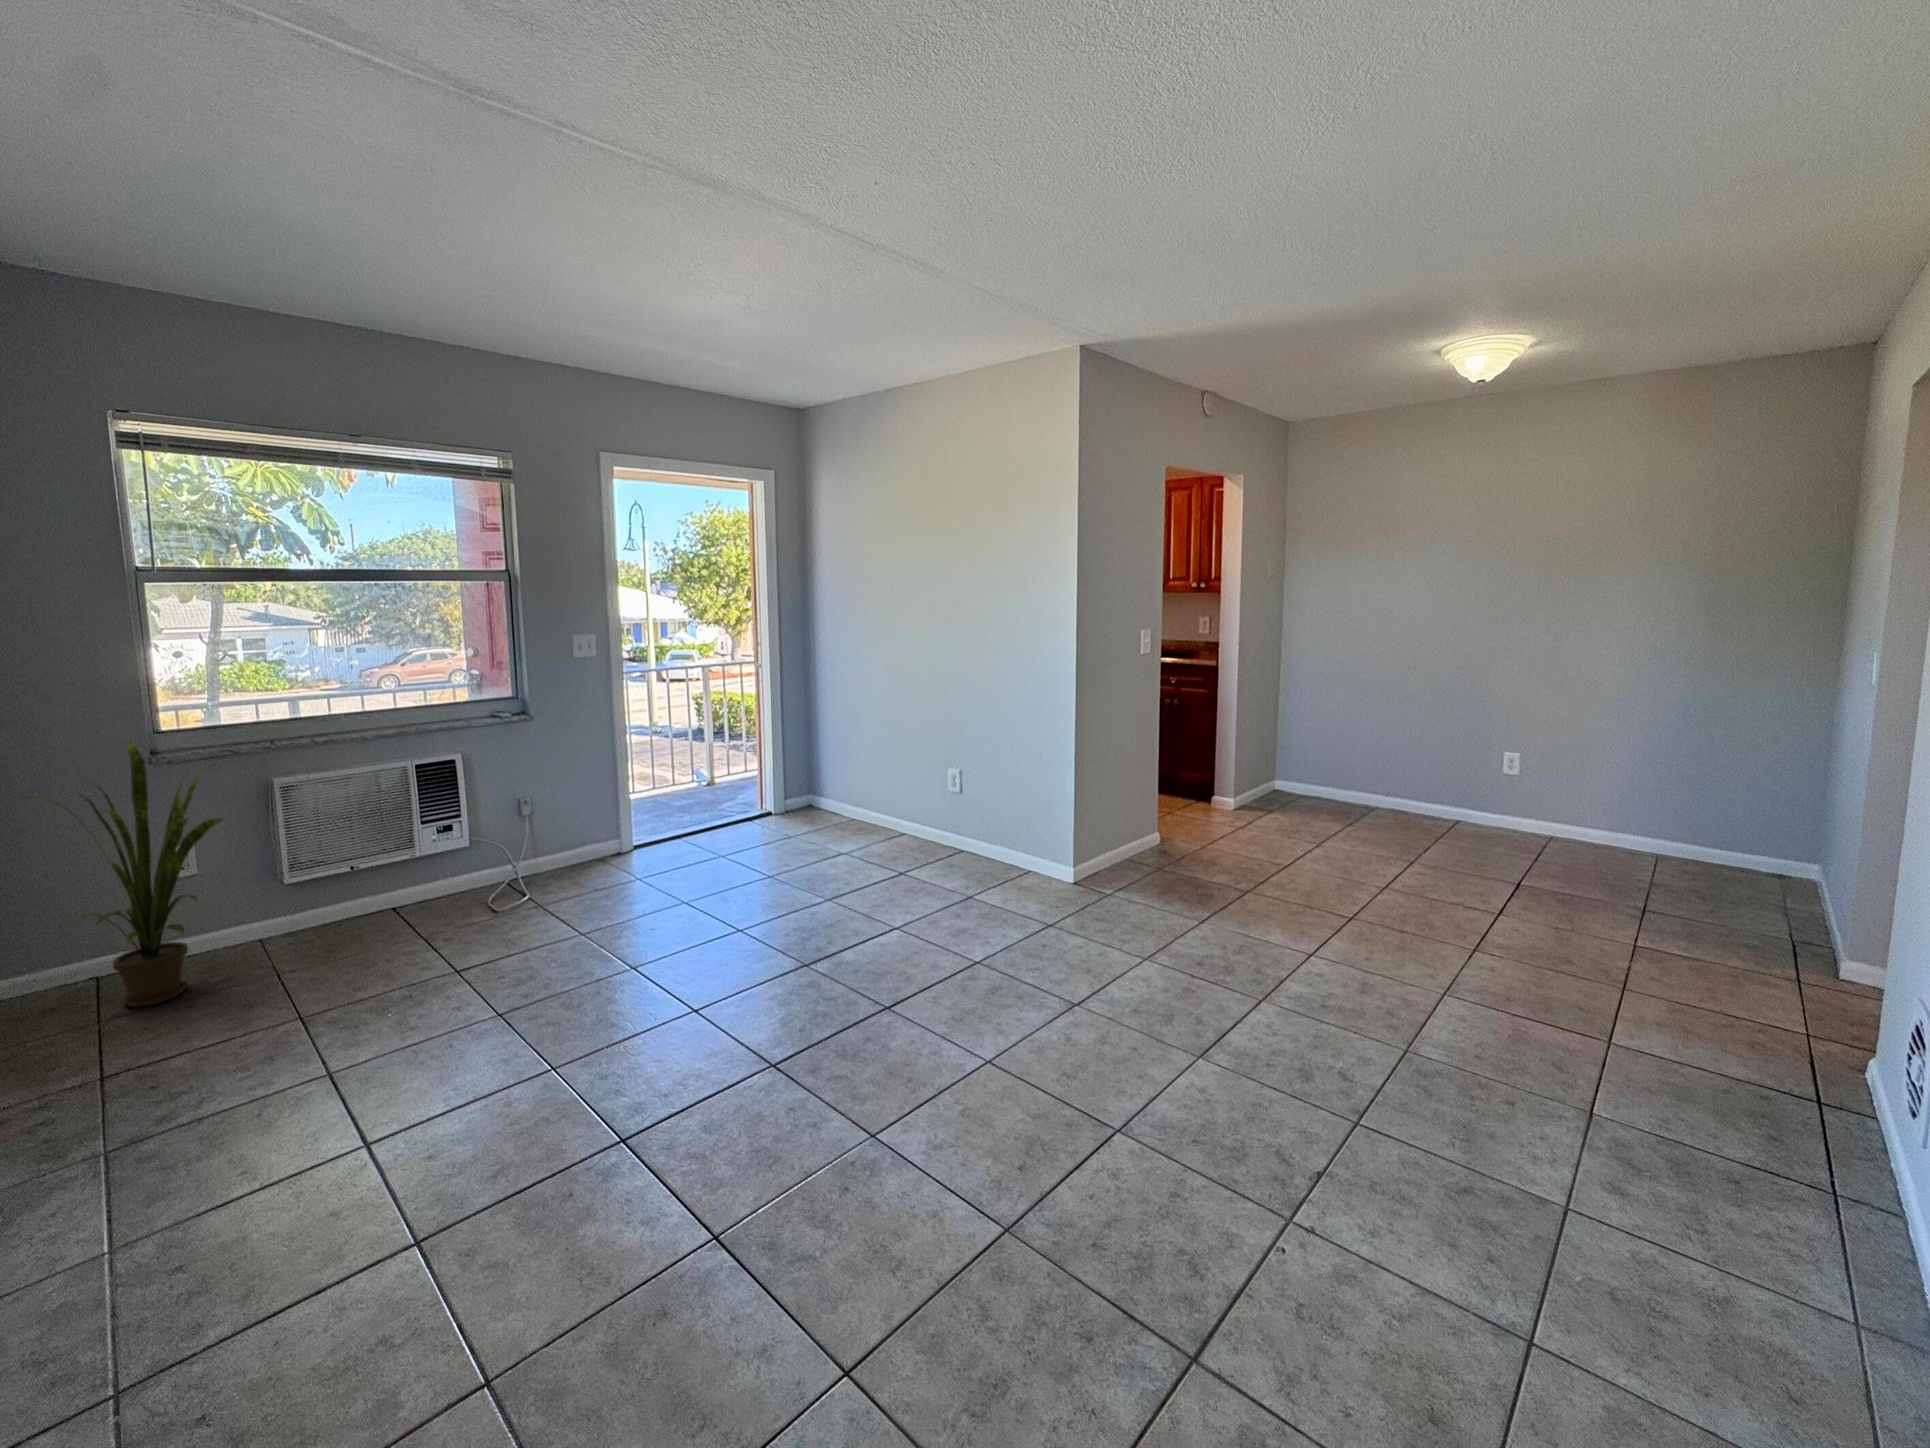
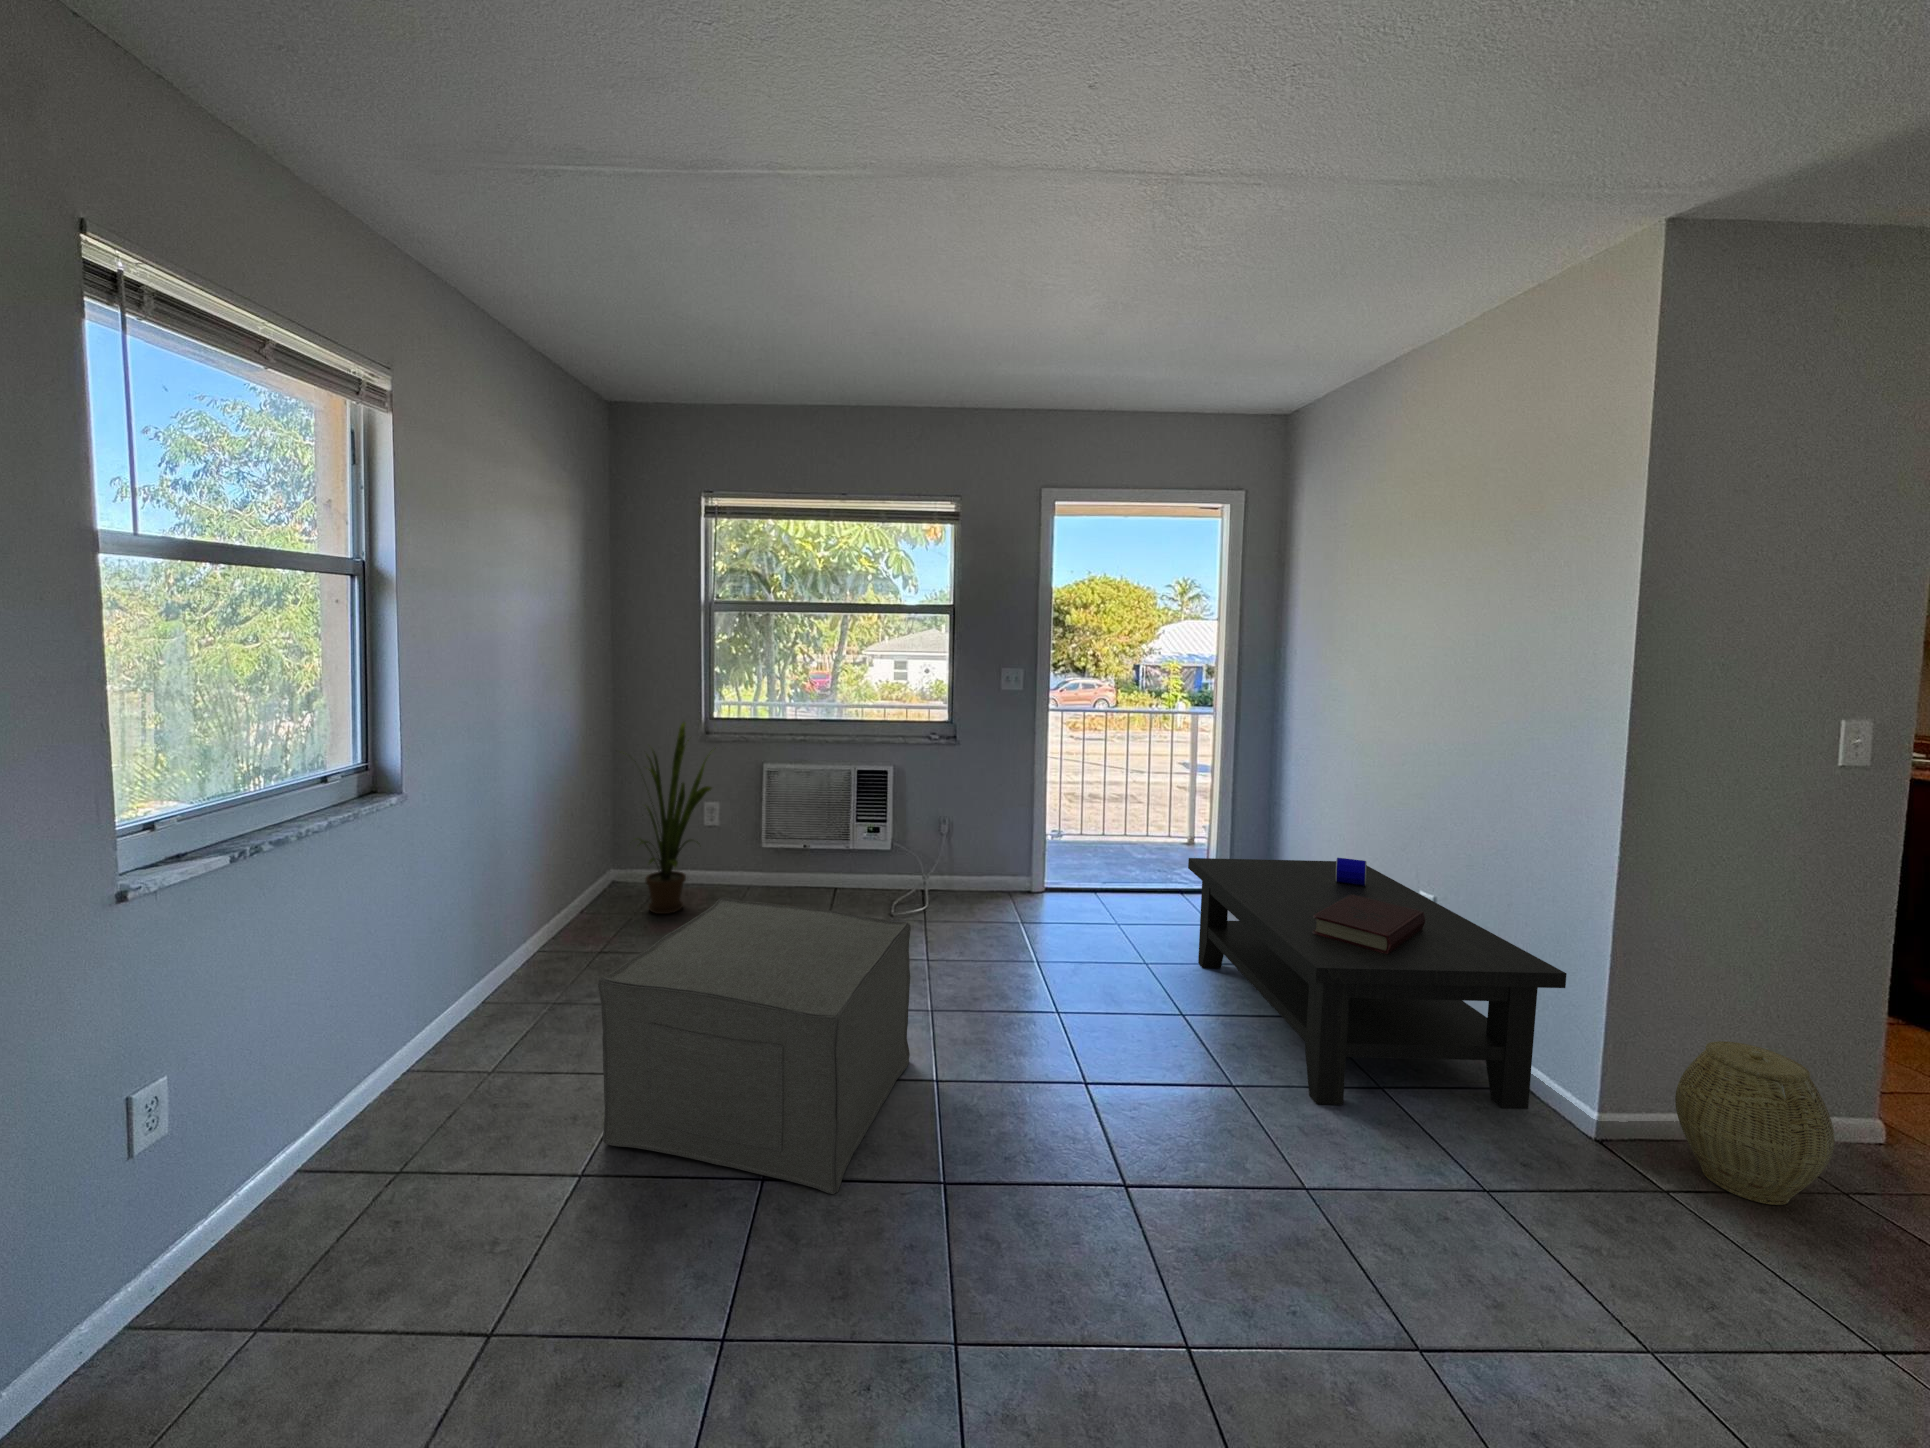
coffee table: none [793,756,1052,918] -> present [1188,858,1567,1109]
woven basket: none [1102,808,1162,885] -> present [1675,1041,1835,1205]
ottoman: none [386,880,699,1204] -> present [598,898,911,1194]

